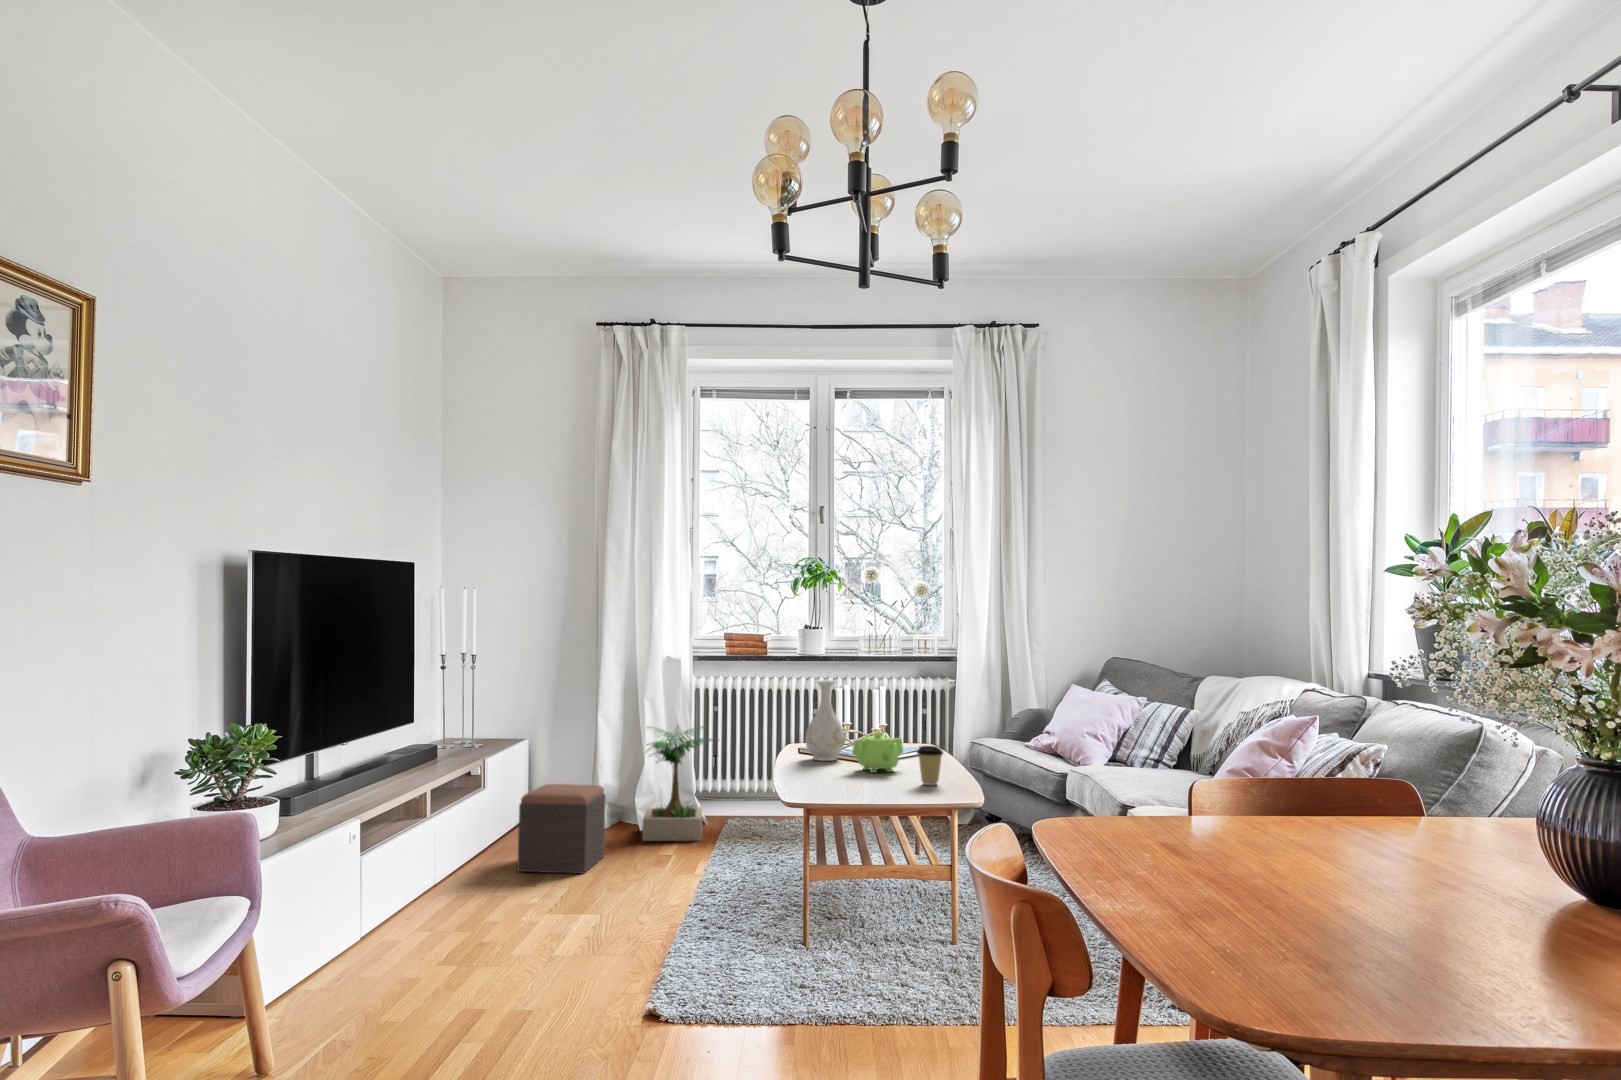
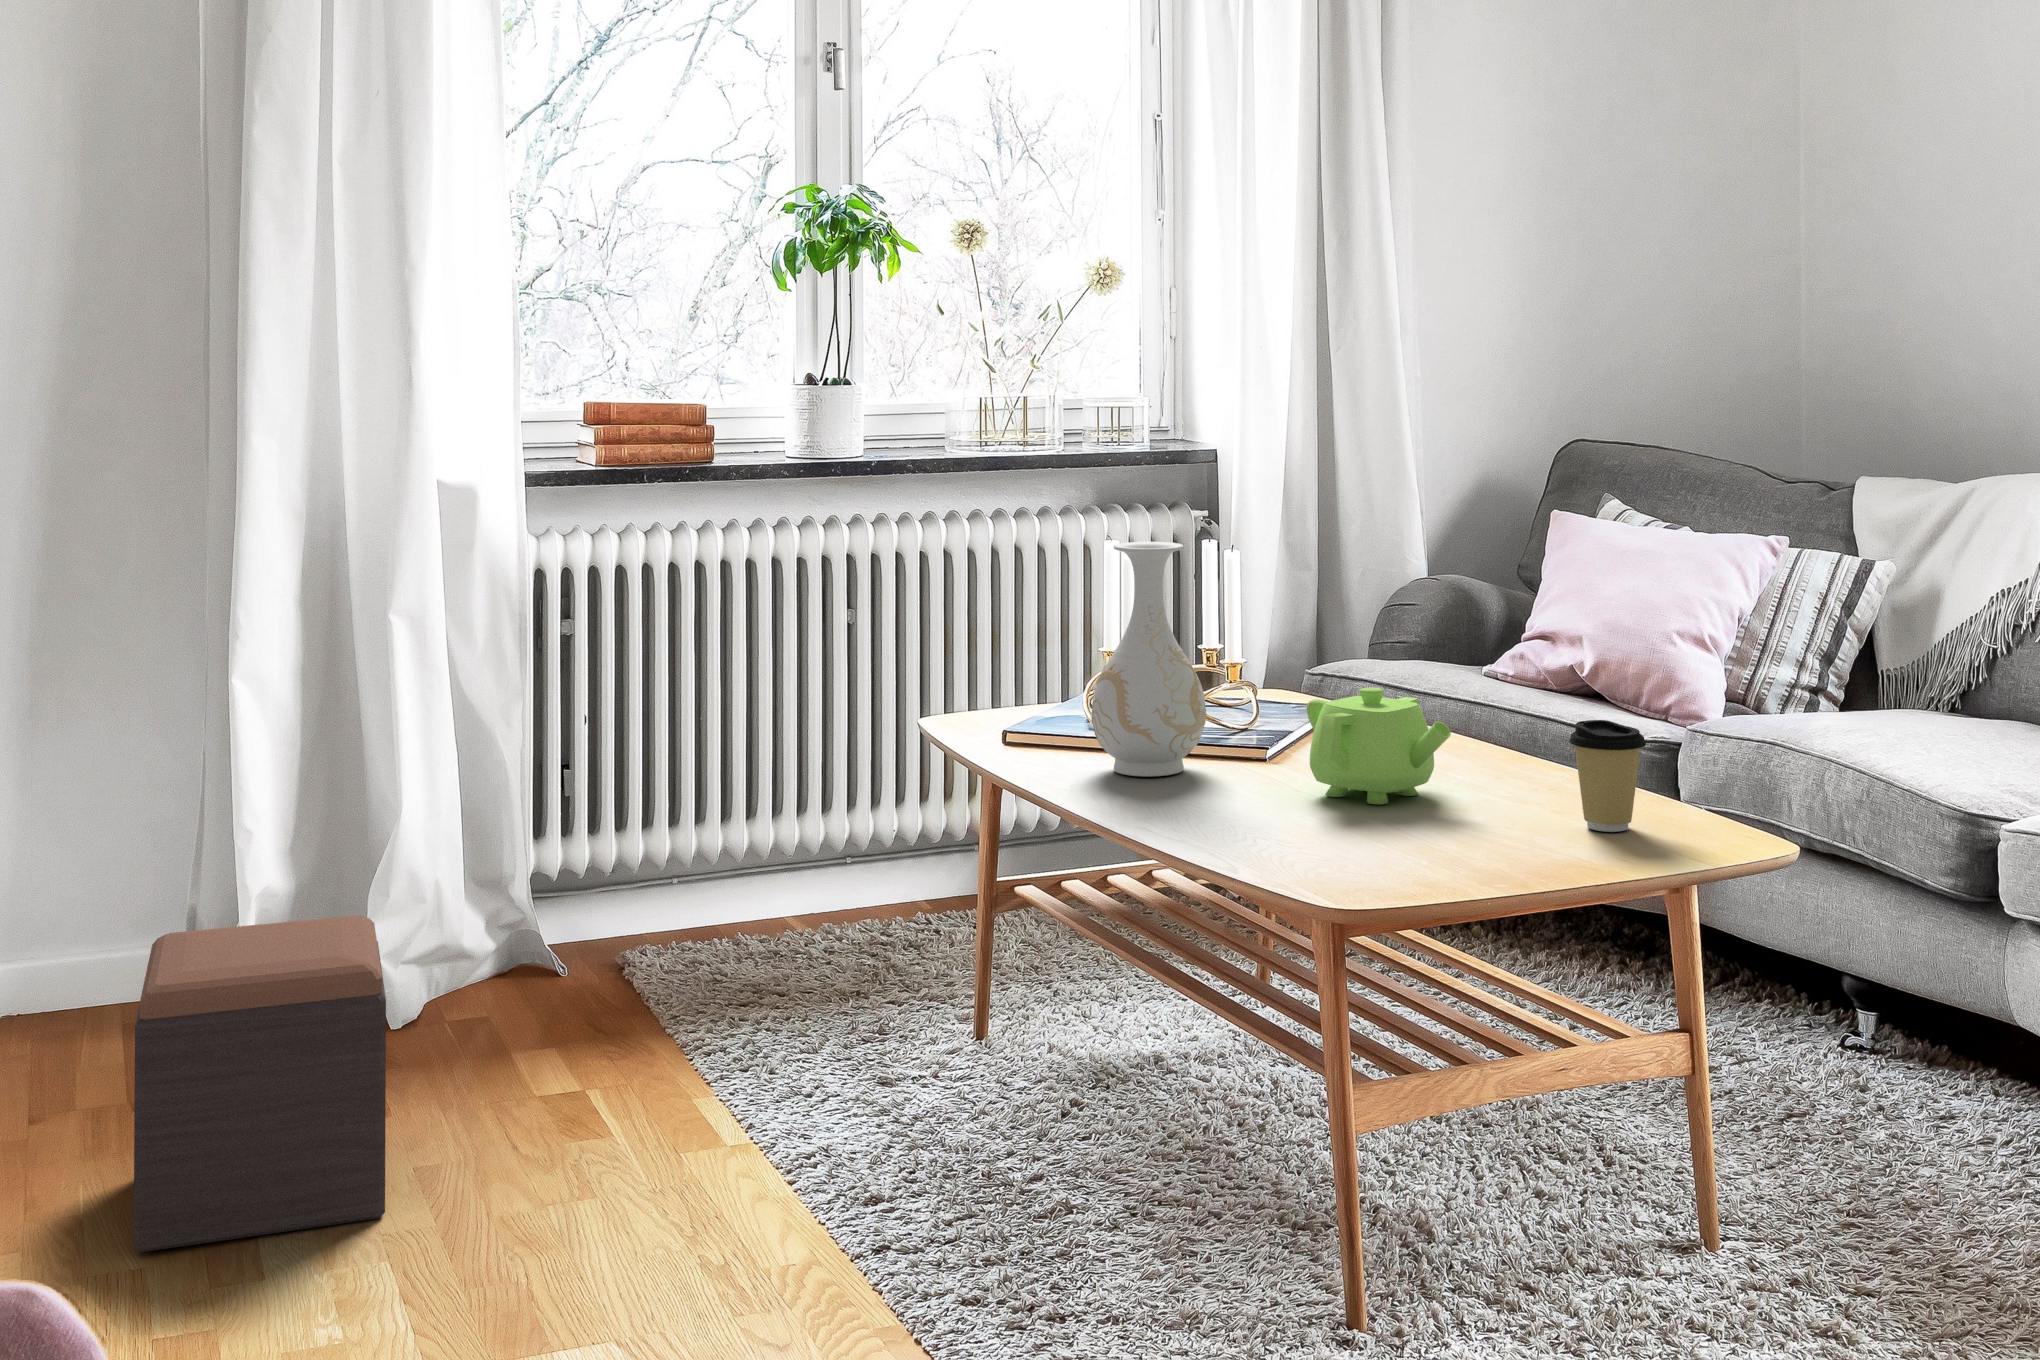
potted plant: present [642,726,713,841] -> none [395,684,647,1061]

